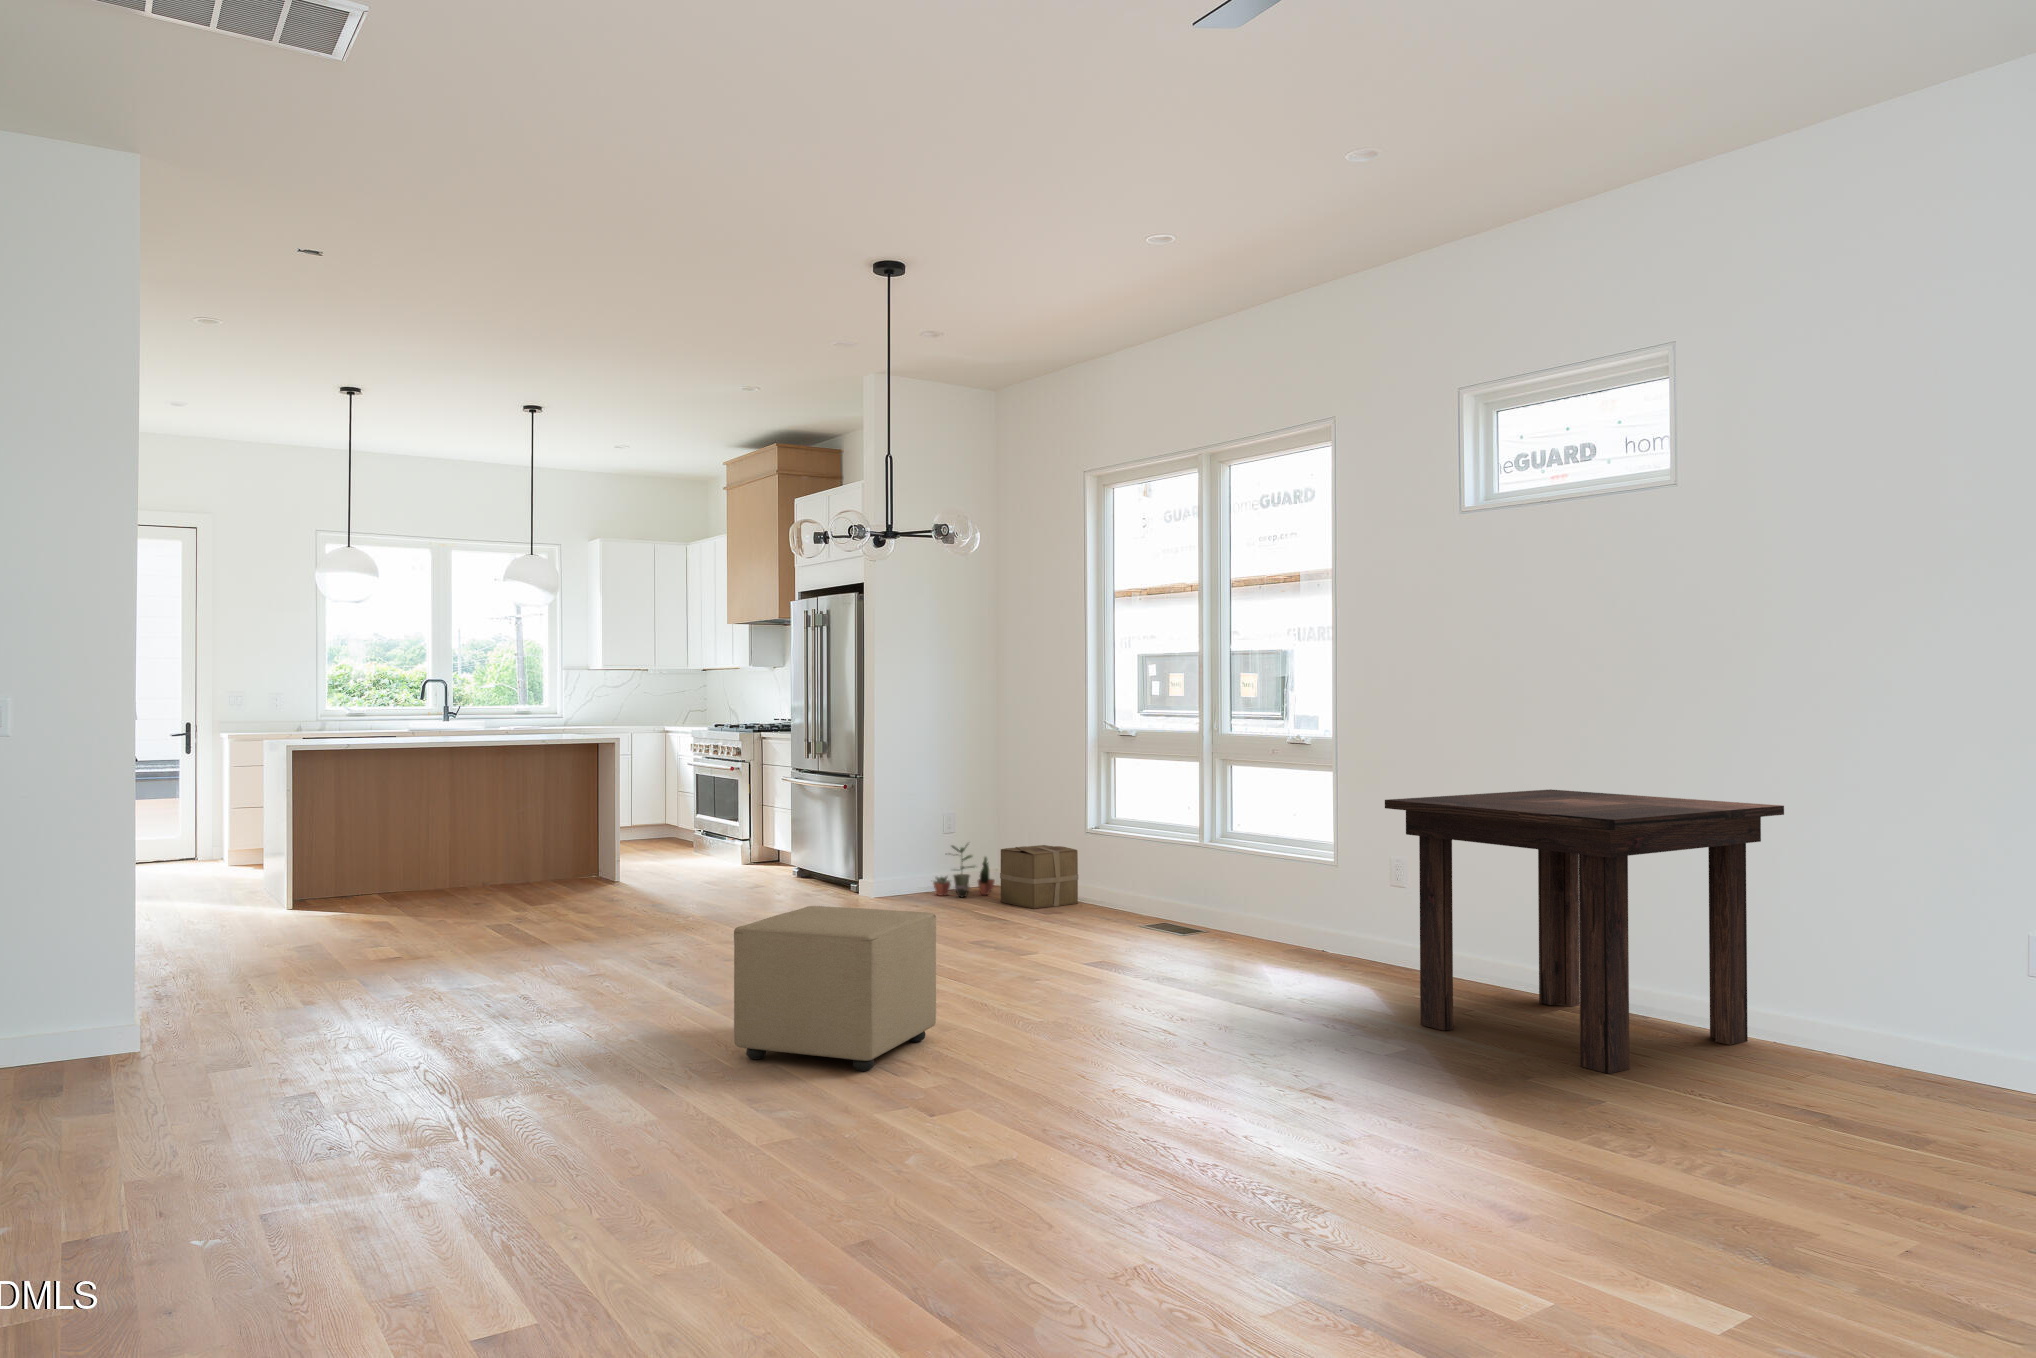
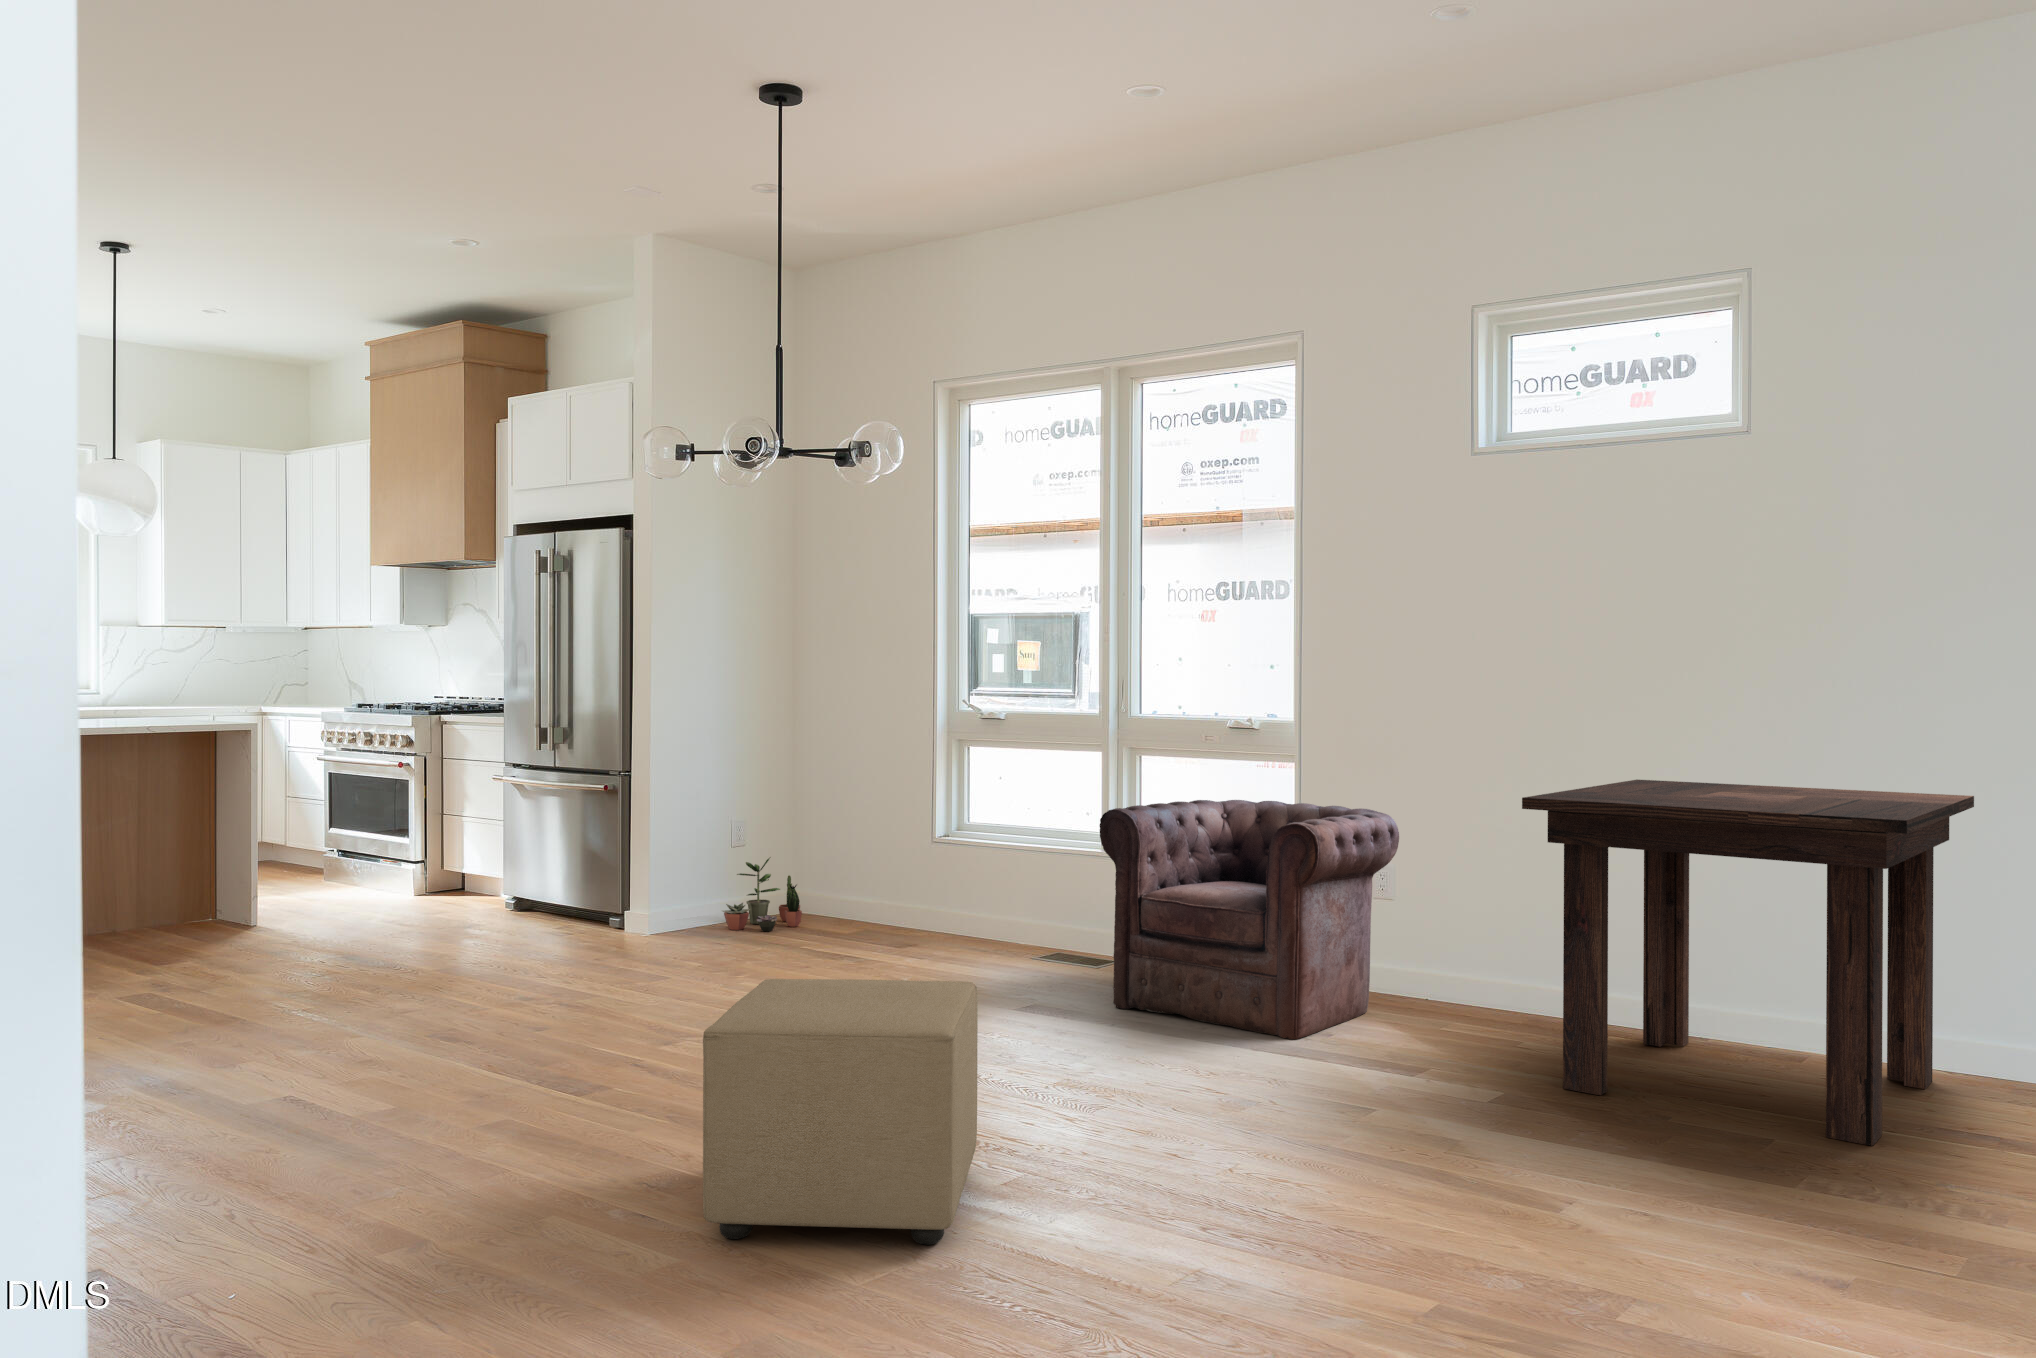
armchair: none [1145,802,1376,984] -> present [1100,800,1399,1039]
cardboard box: present [1000,845,1078,909] -> none [825,859,928,943]

